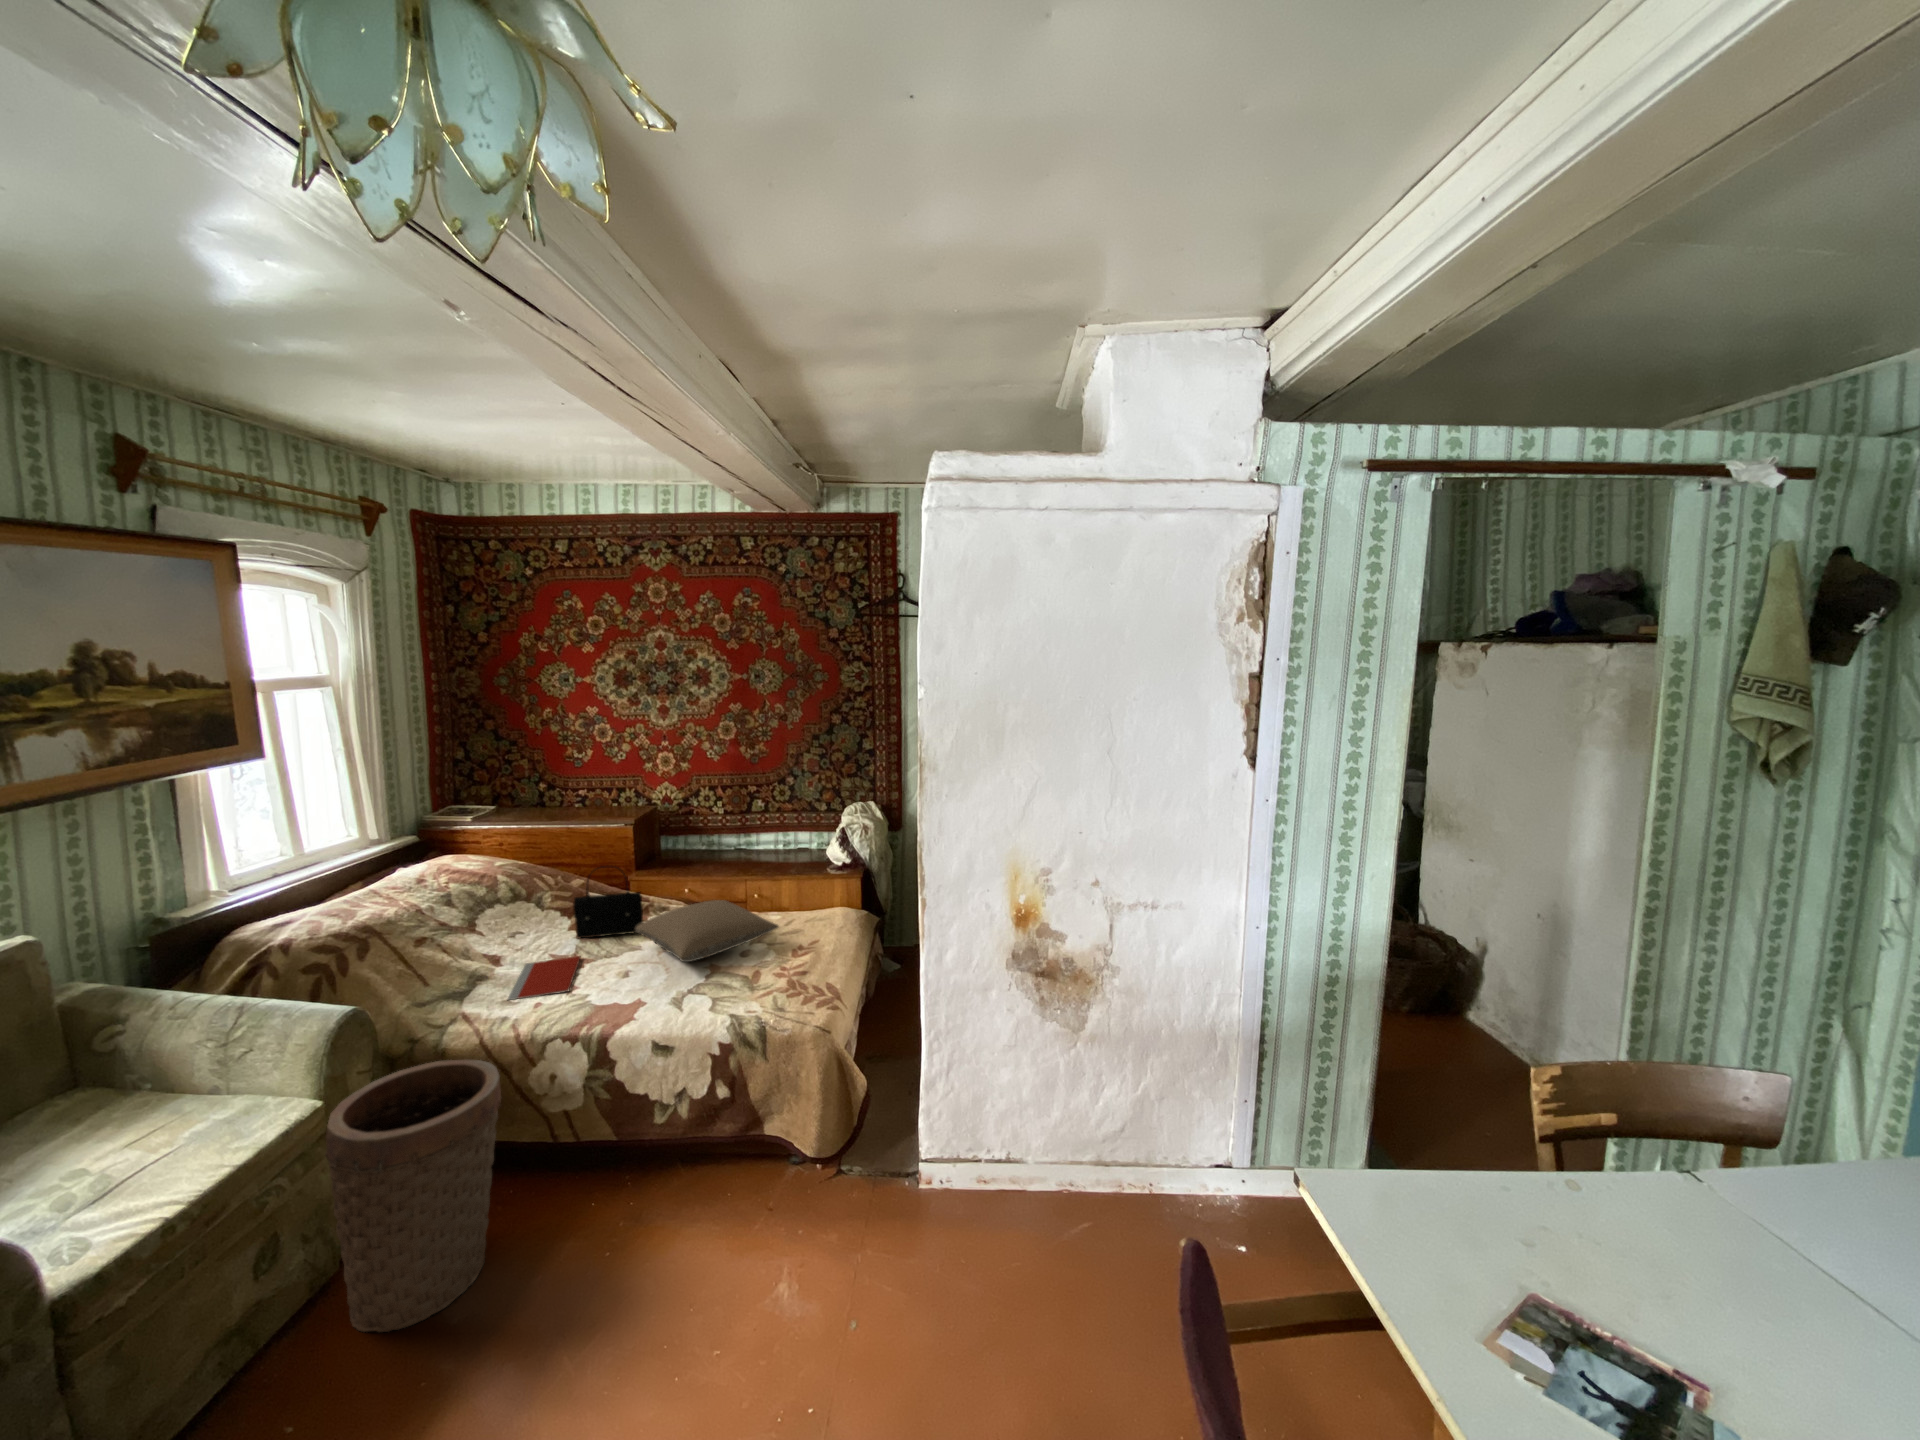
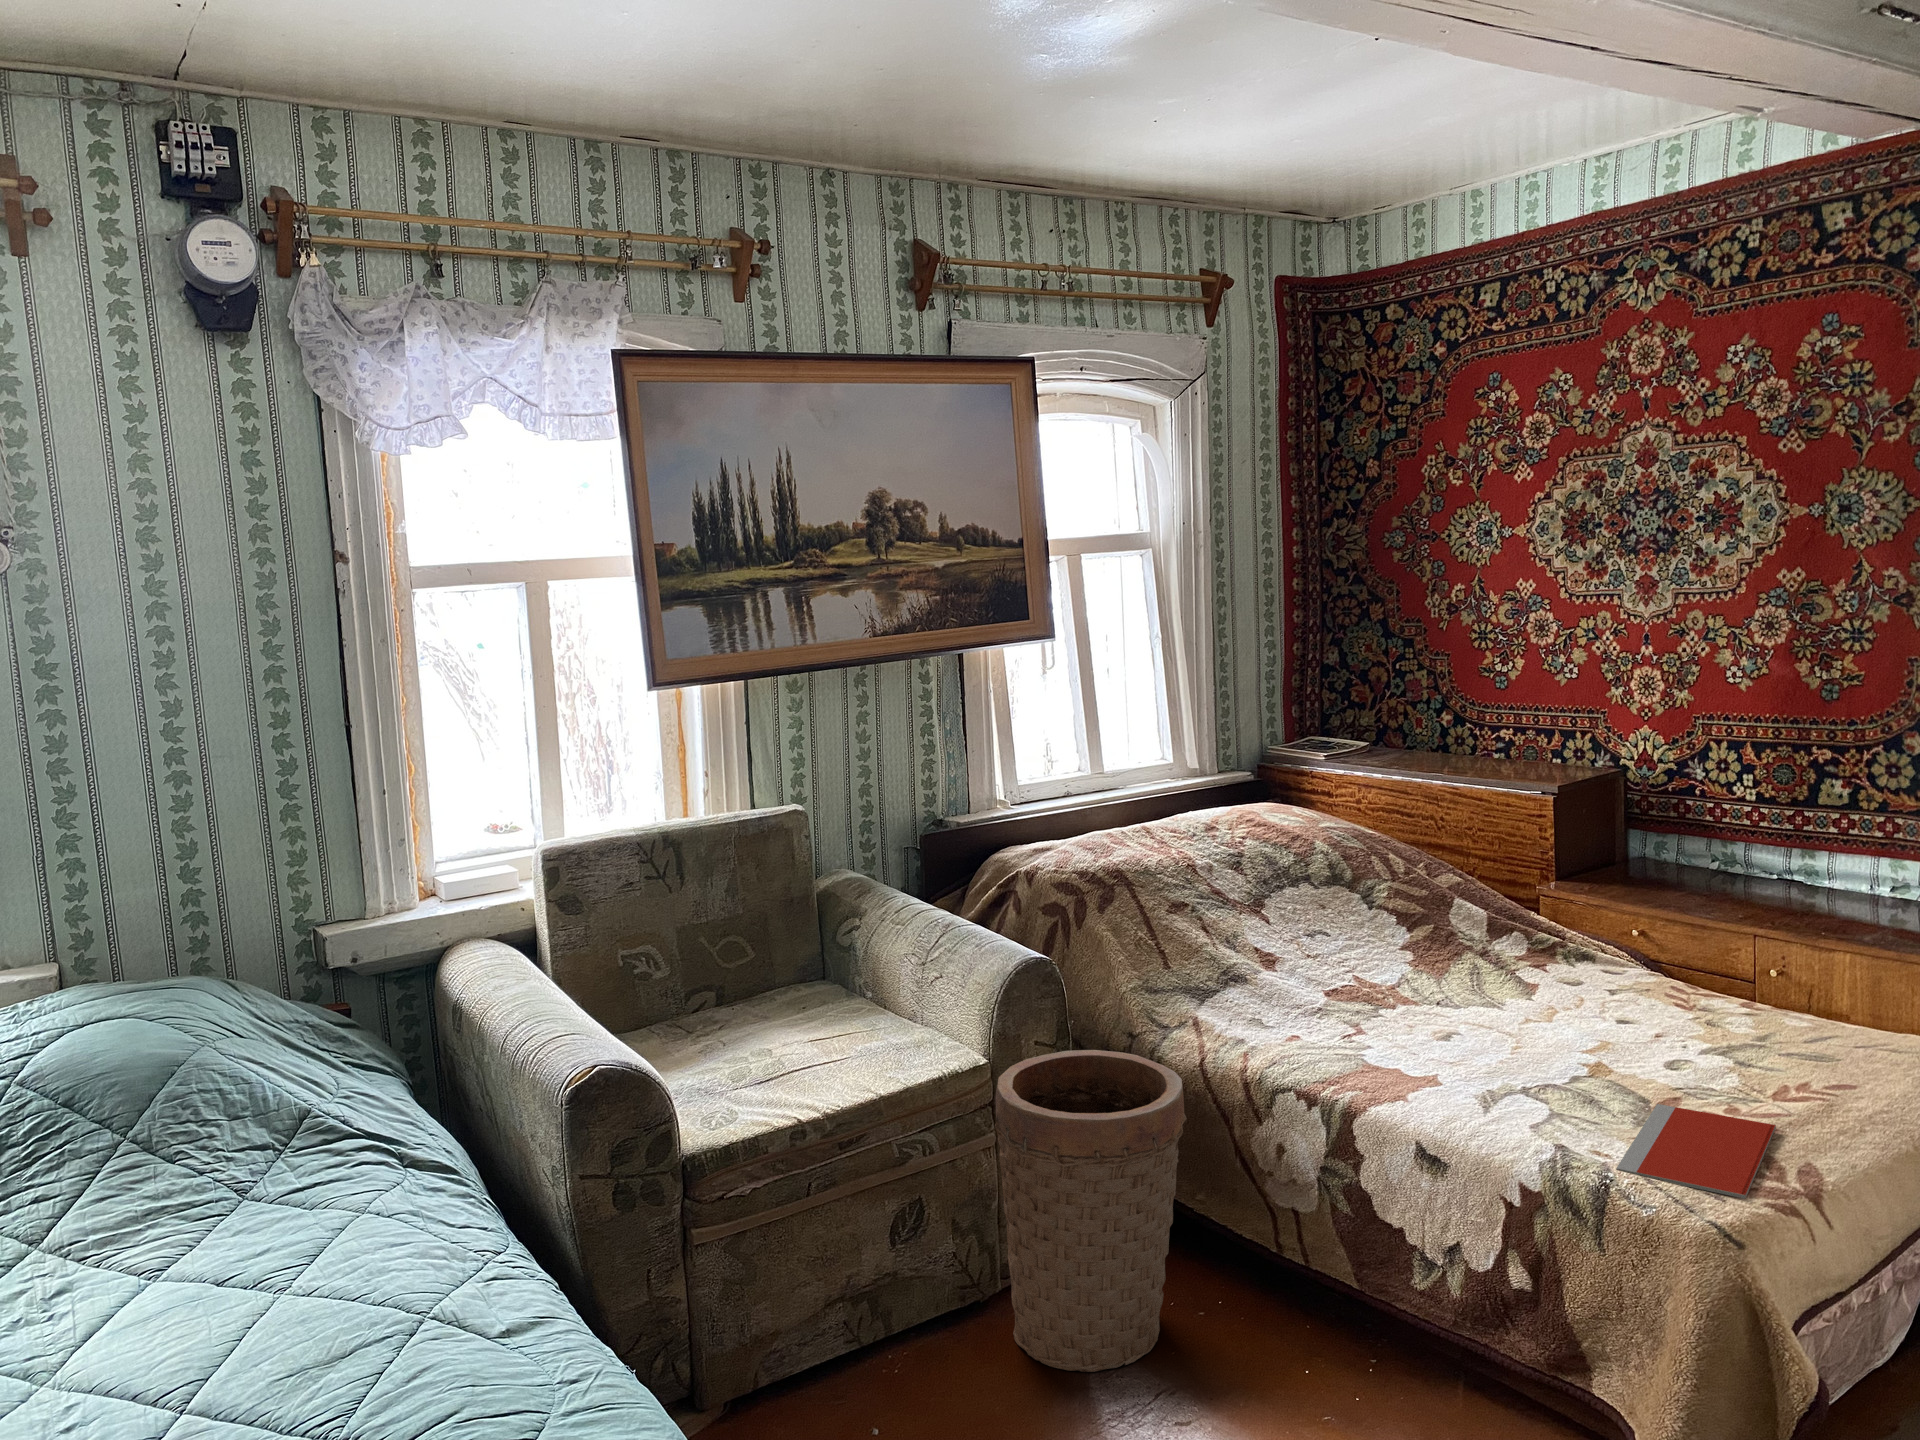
handbag: present [573,867,643,939] -> none [1414,851,1527,984]
pillow: present [636,900,779,962] -> none [1494,952,1759,1052]
notebook: present [508,956,580,1000] -> present [1616,1104,1776,1199]

